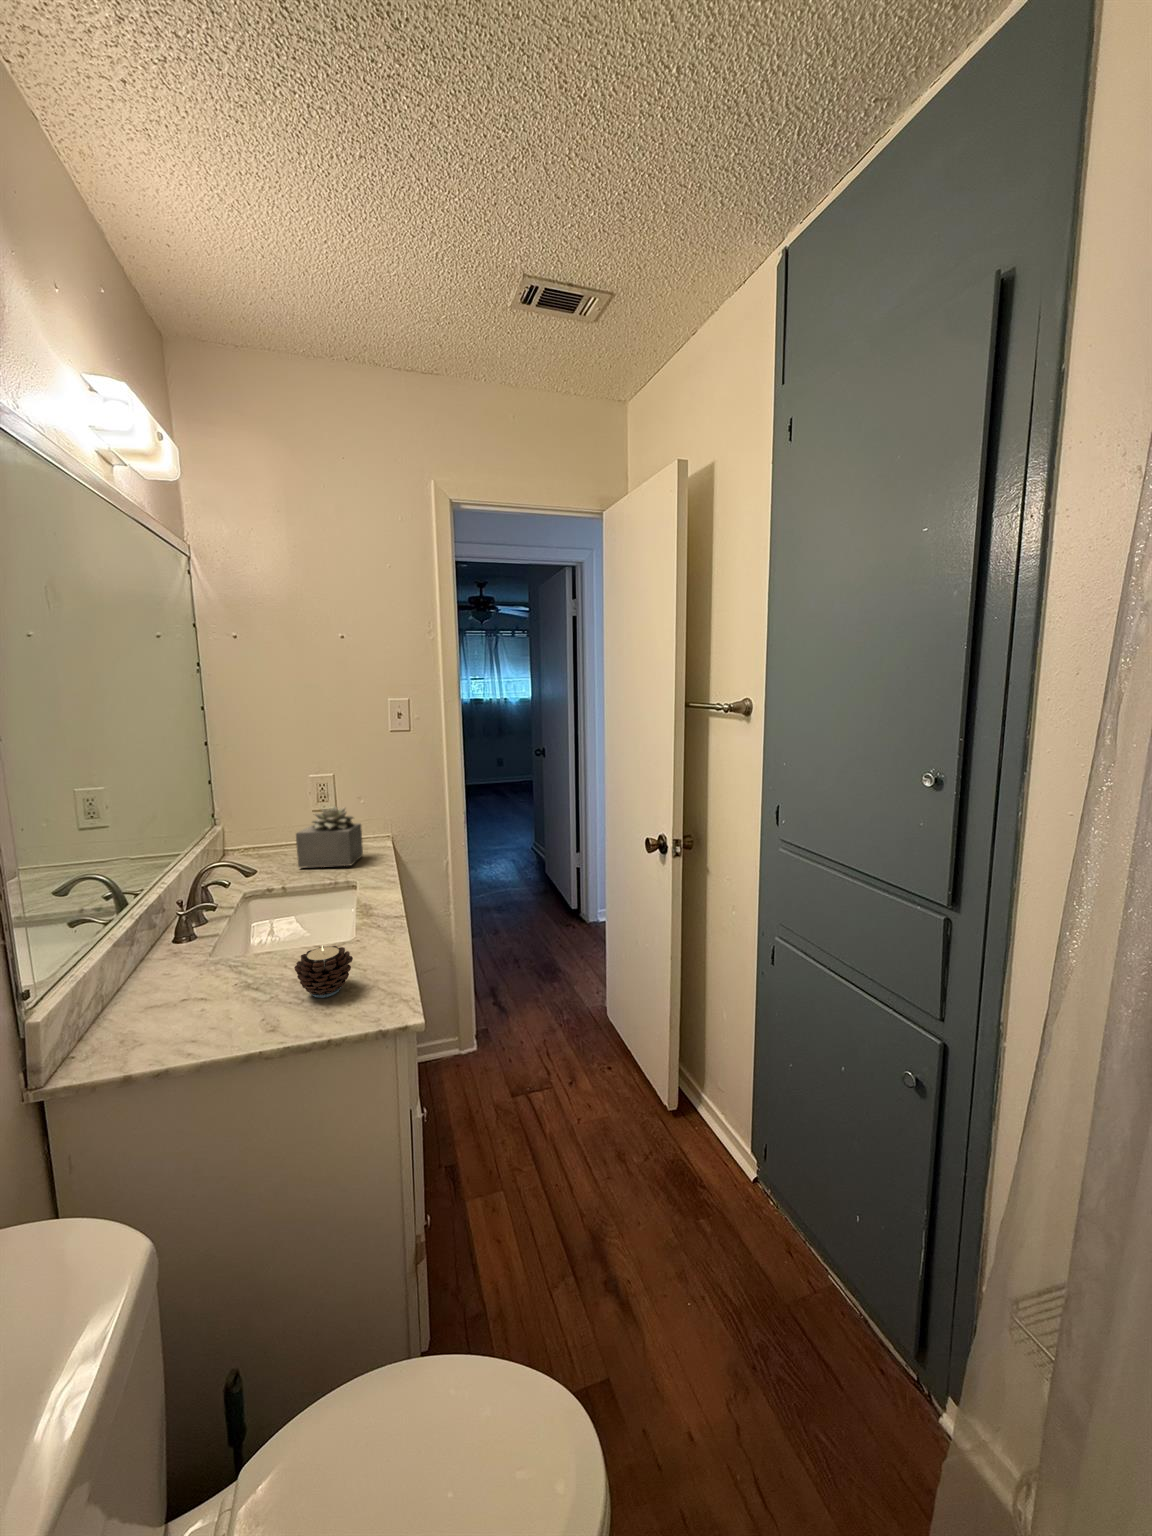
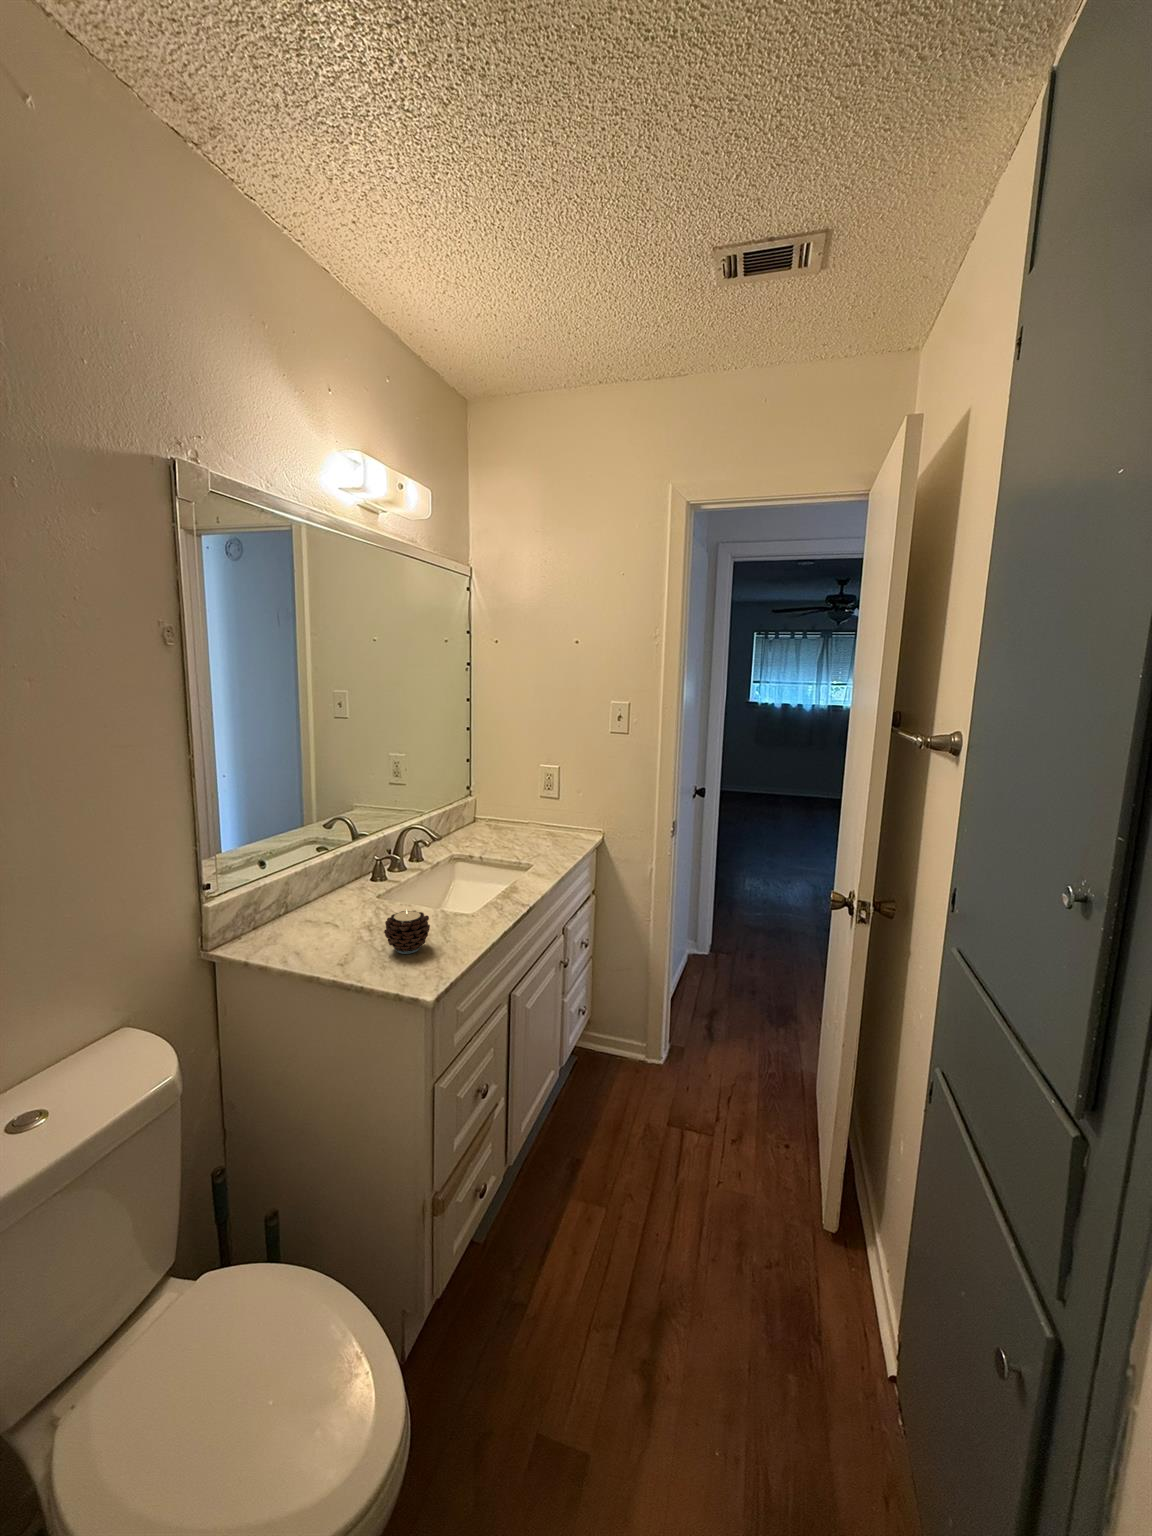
succulent plant: present [296,806,363,868] -> none [504,796,563,853]

